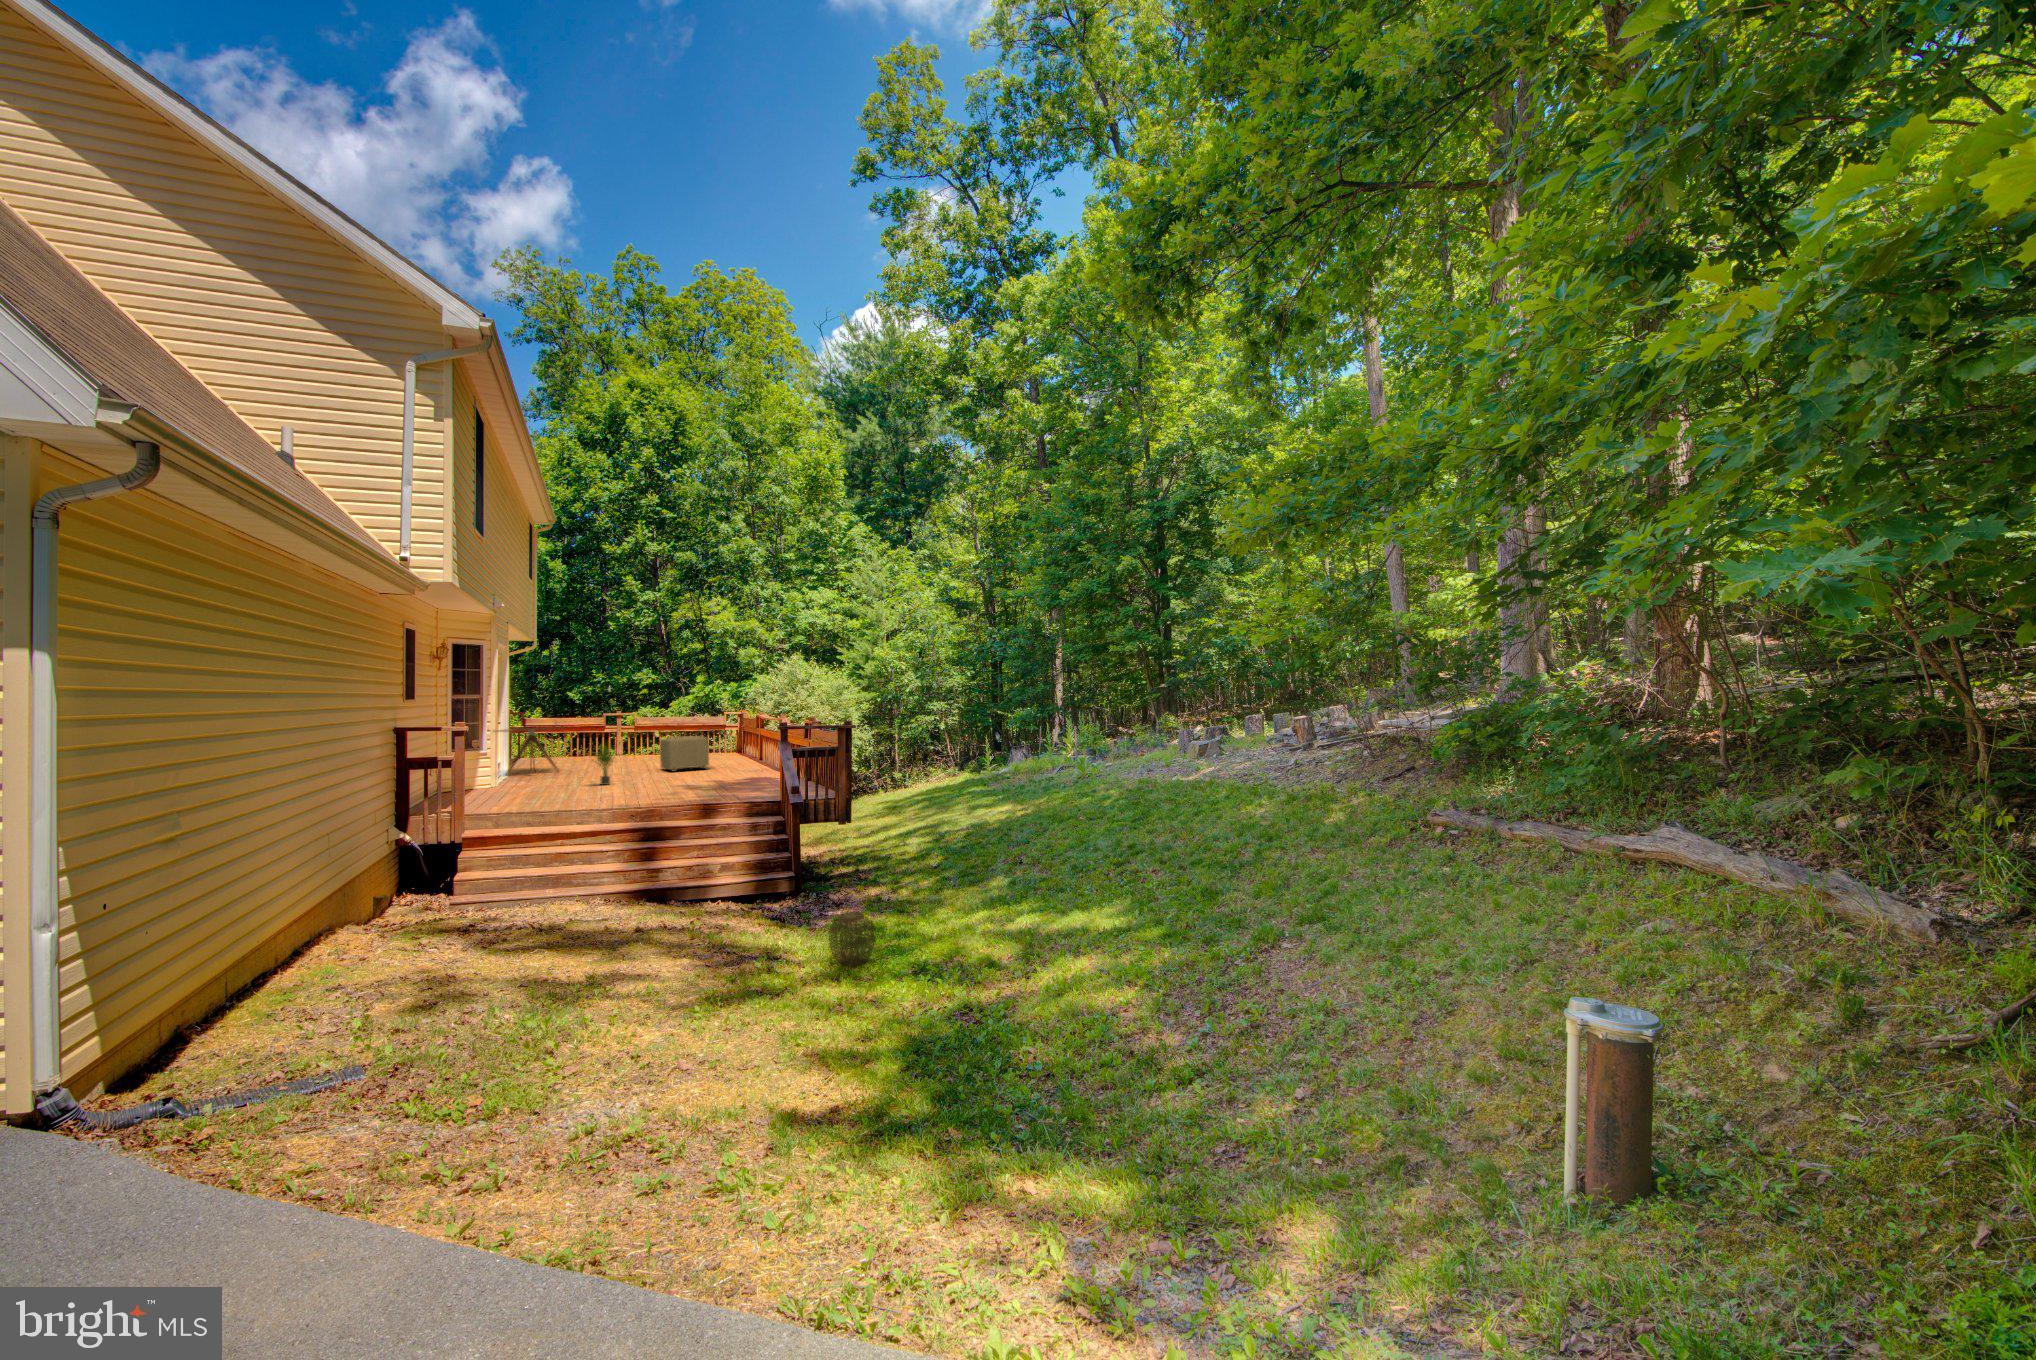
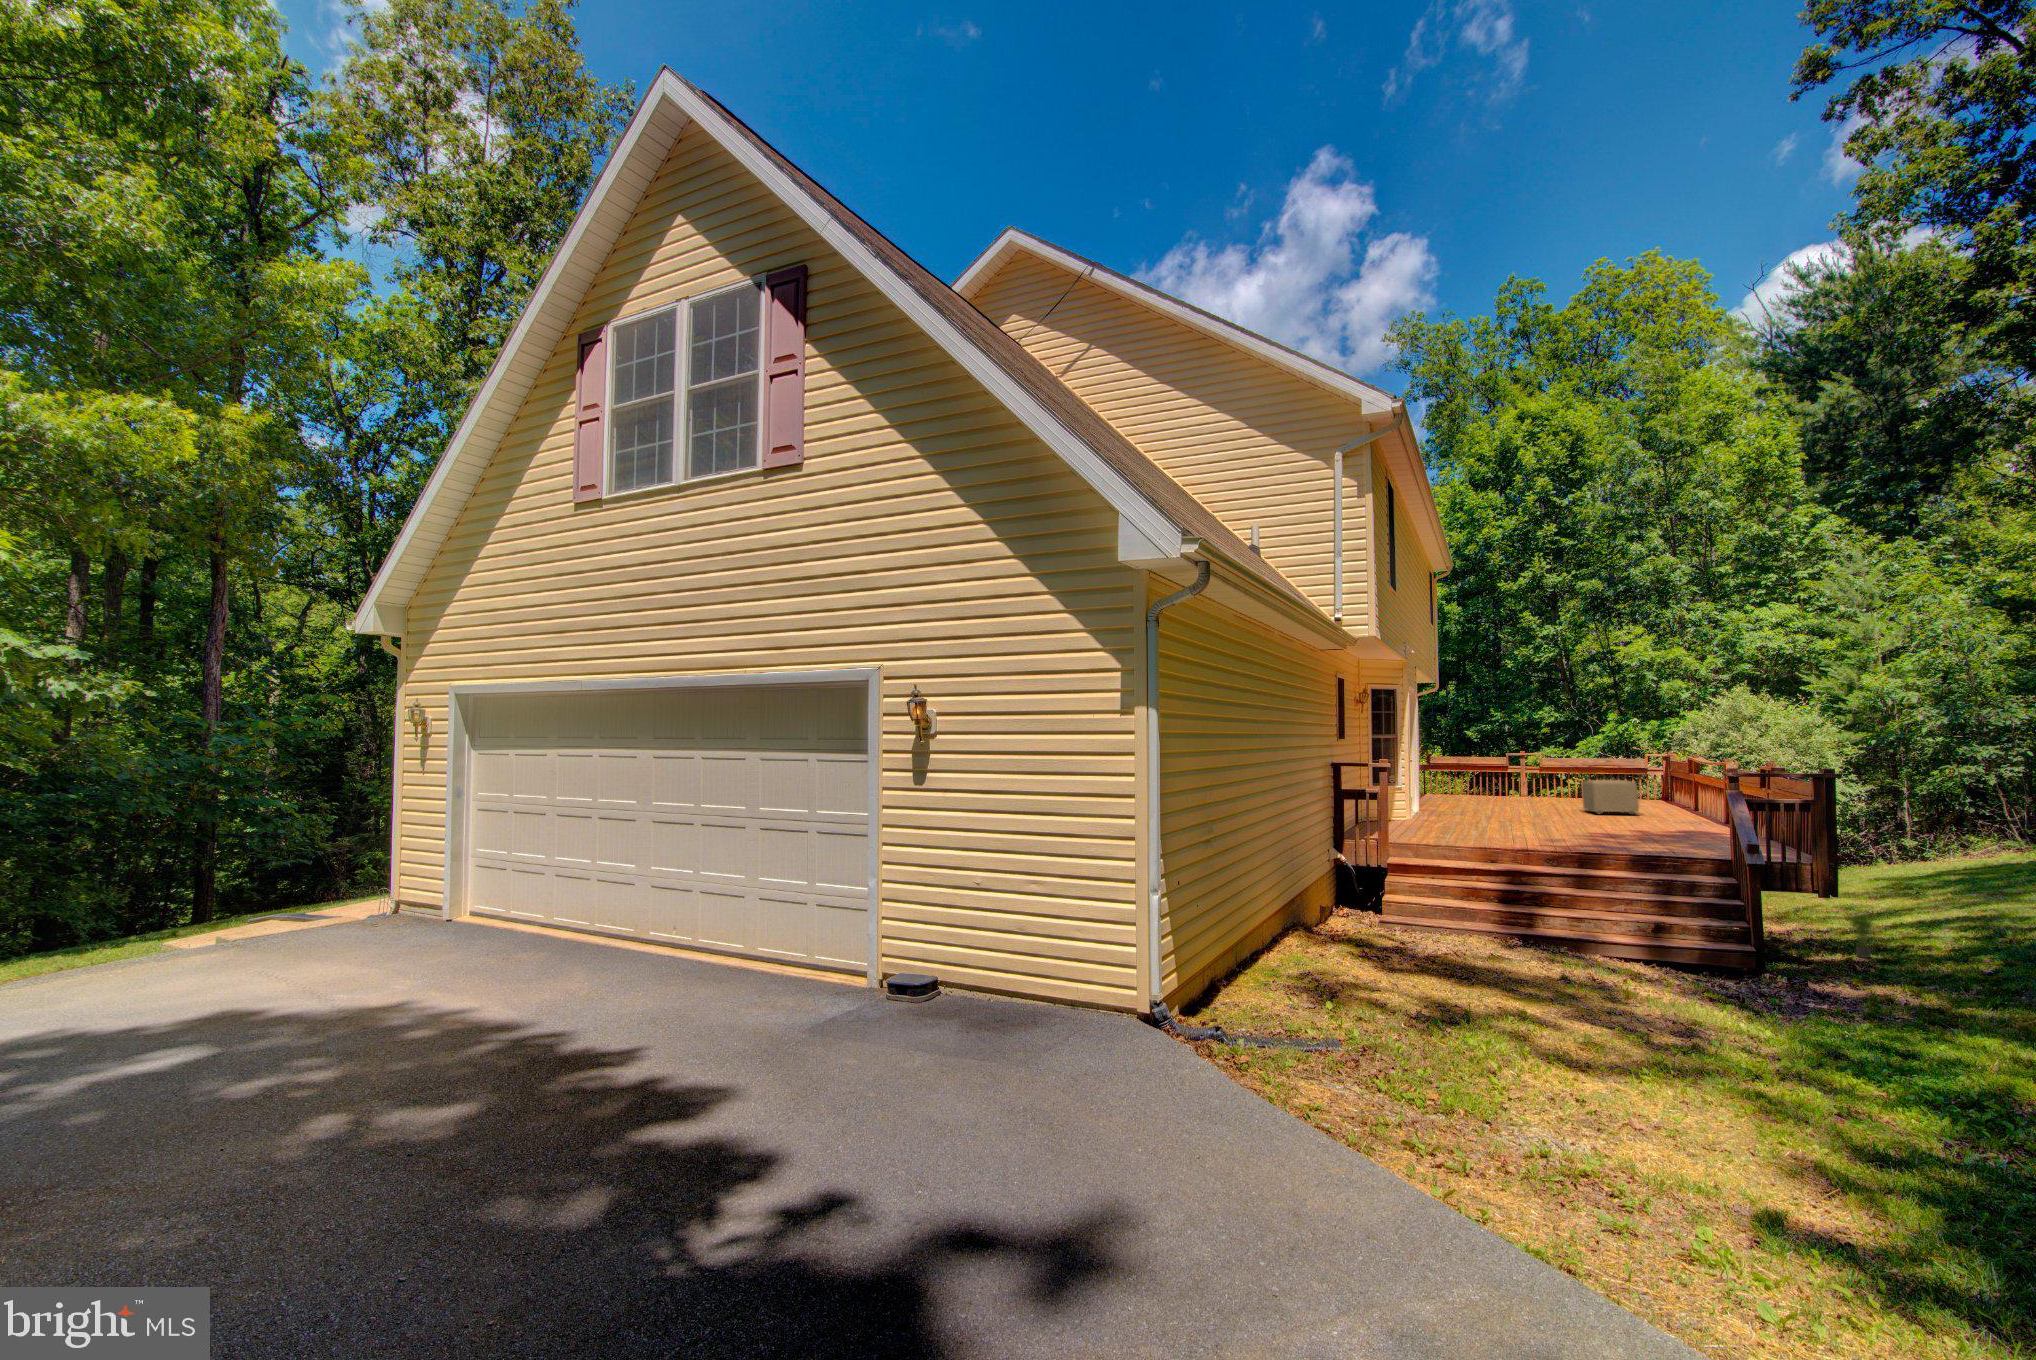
round table: present [494,727,562,774] -> none [1424,763,1490,805]
potted plant: present [592,748,614,785] -> present [1844,908,1875,958]
woven basket: present [829,912,875,966] -> none [1819,985,1886,1044]

